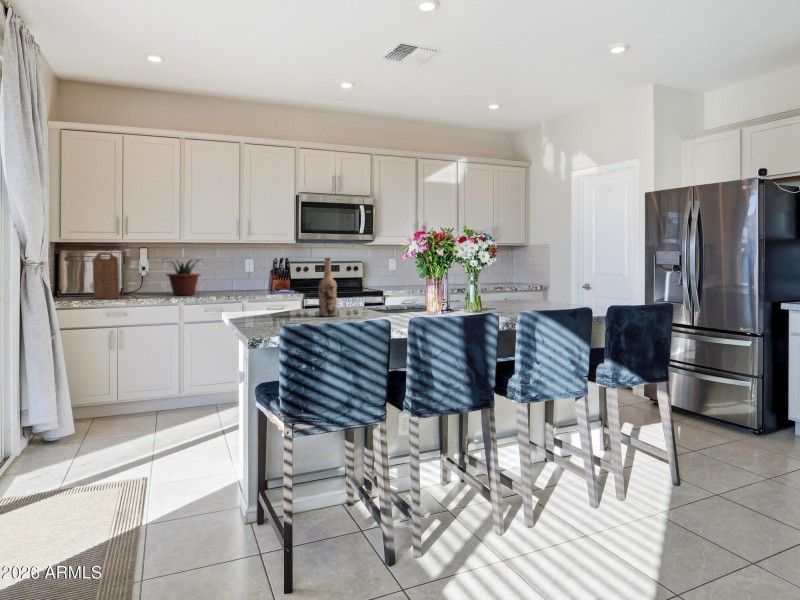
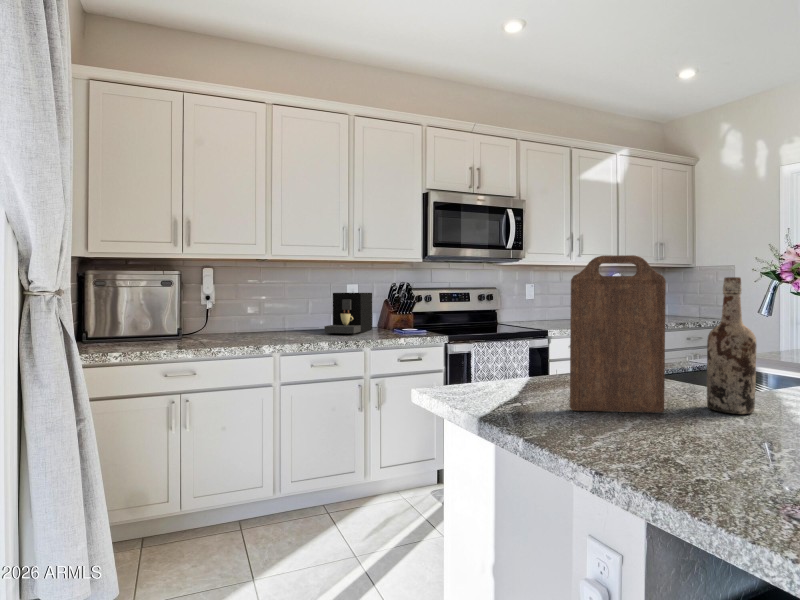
cutting board: present [92,253,120,299] -> present [570,255,666,412]
potted plant: present [166,260,200,295] -> none [239,283,304,339]
coffee maker: none [222,265,261,292] -> present [324,293,372,333]

